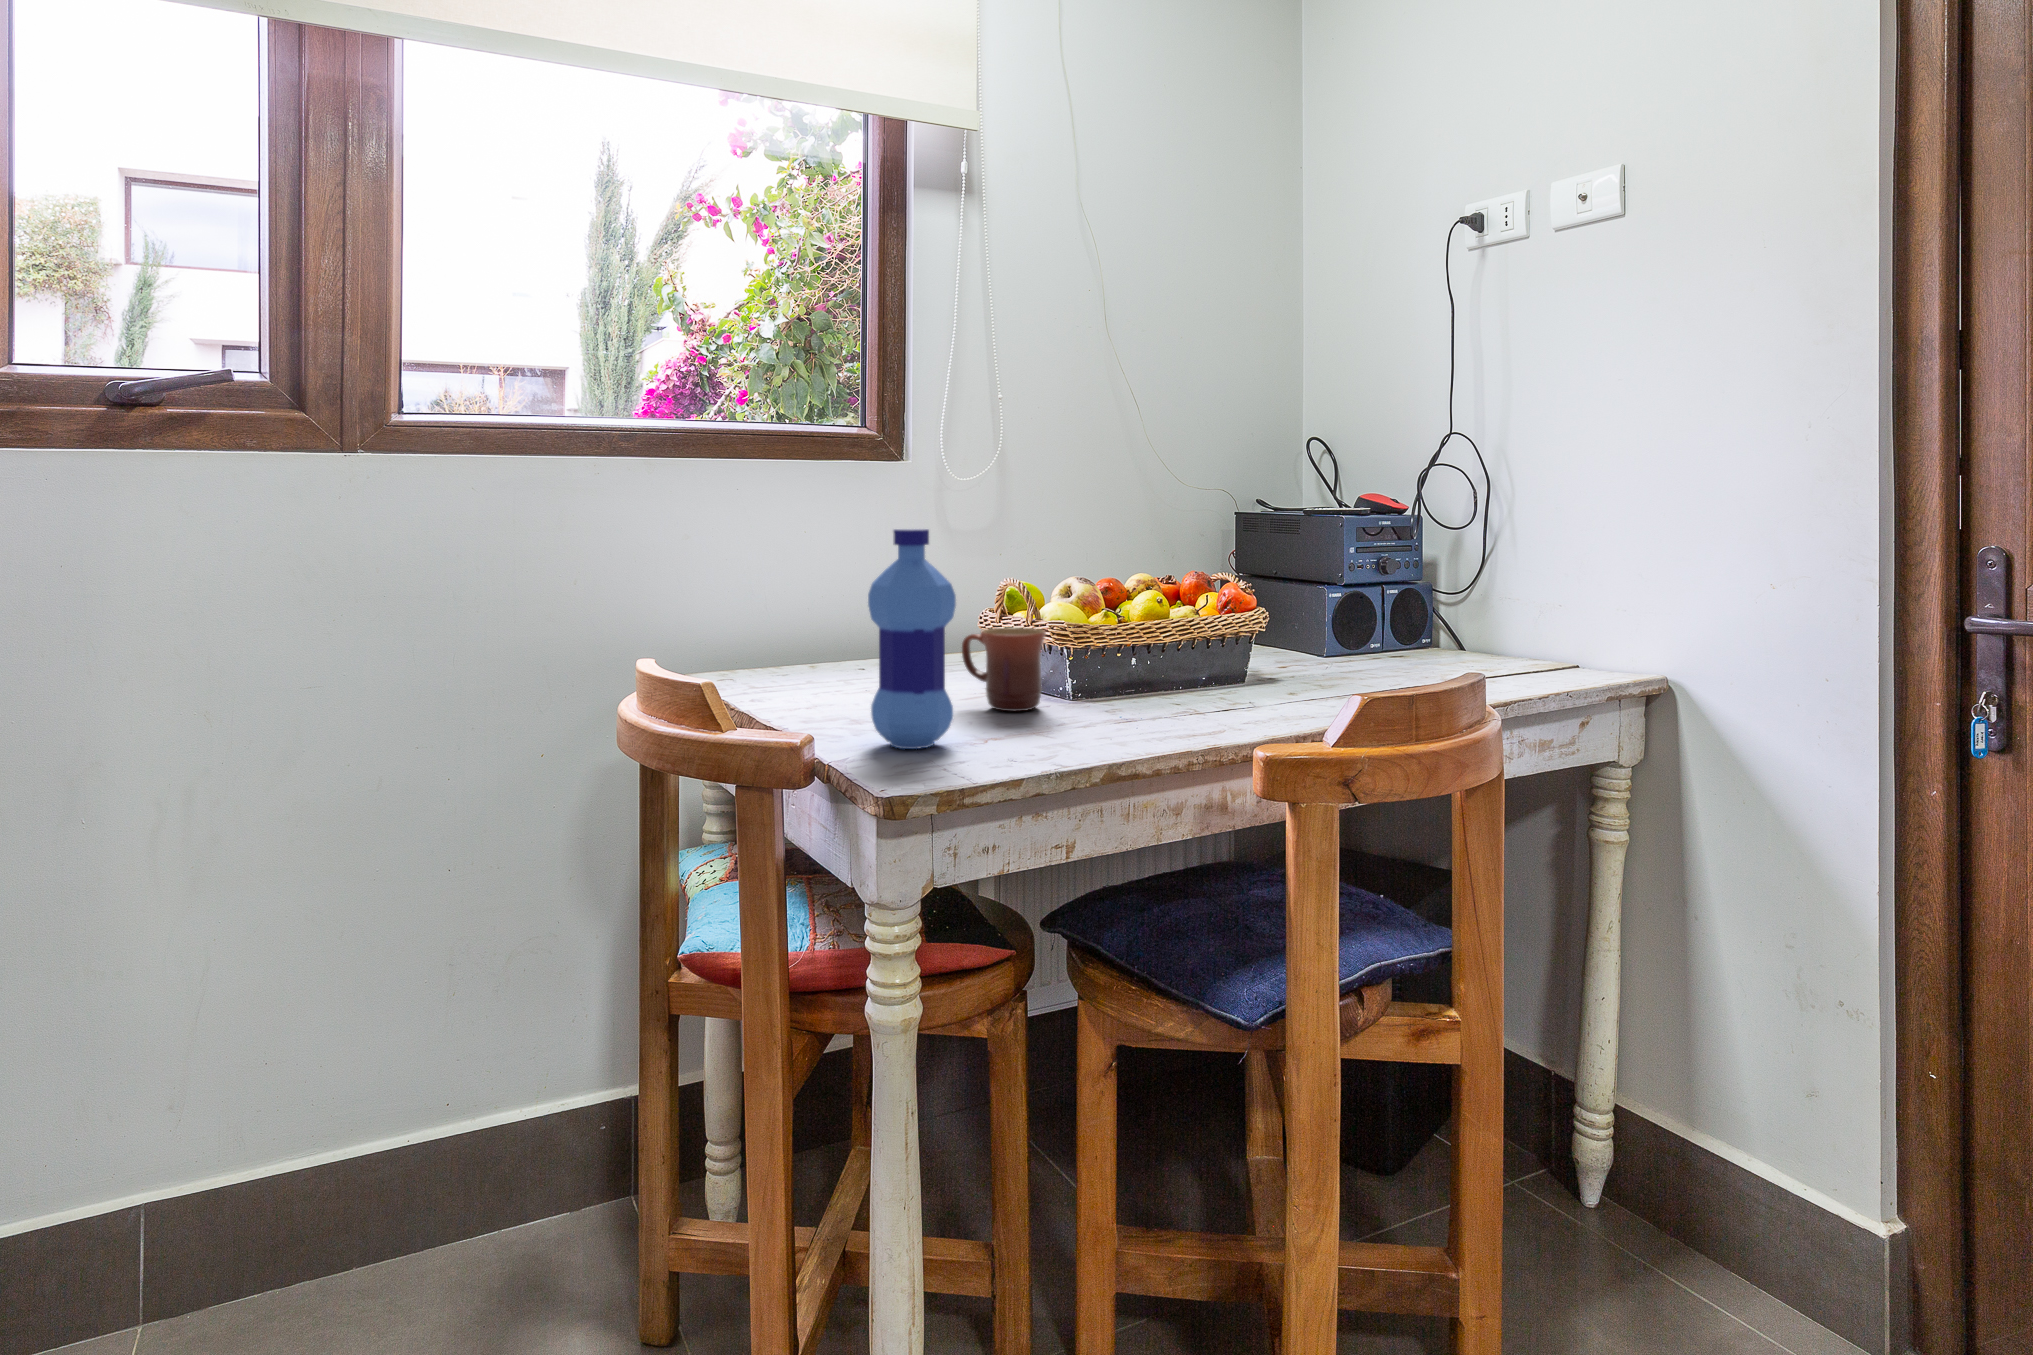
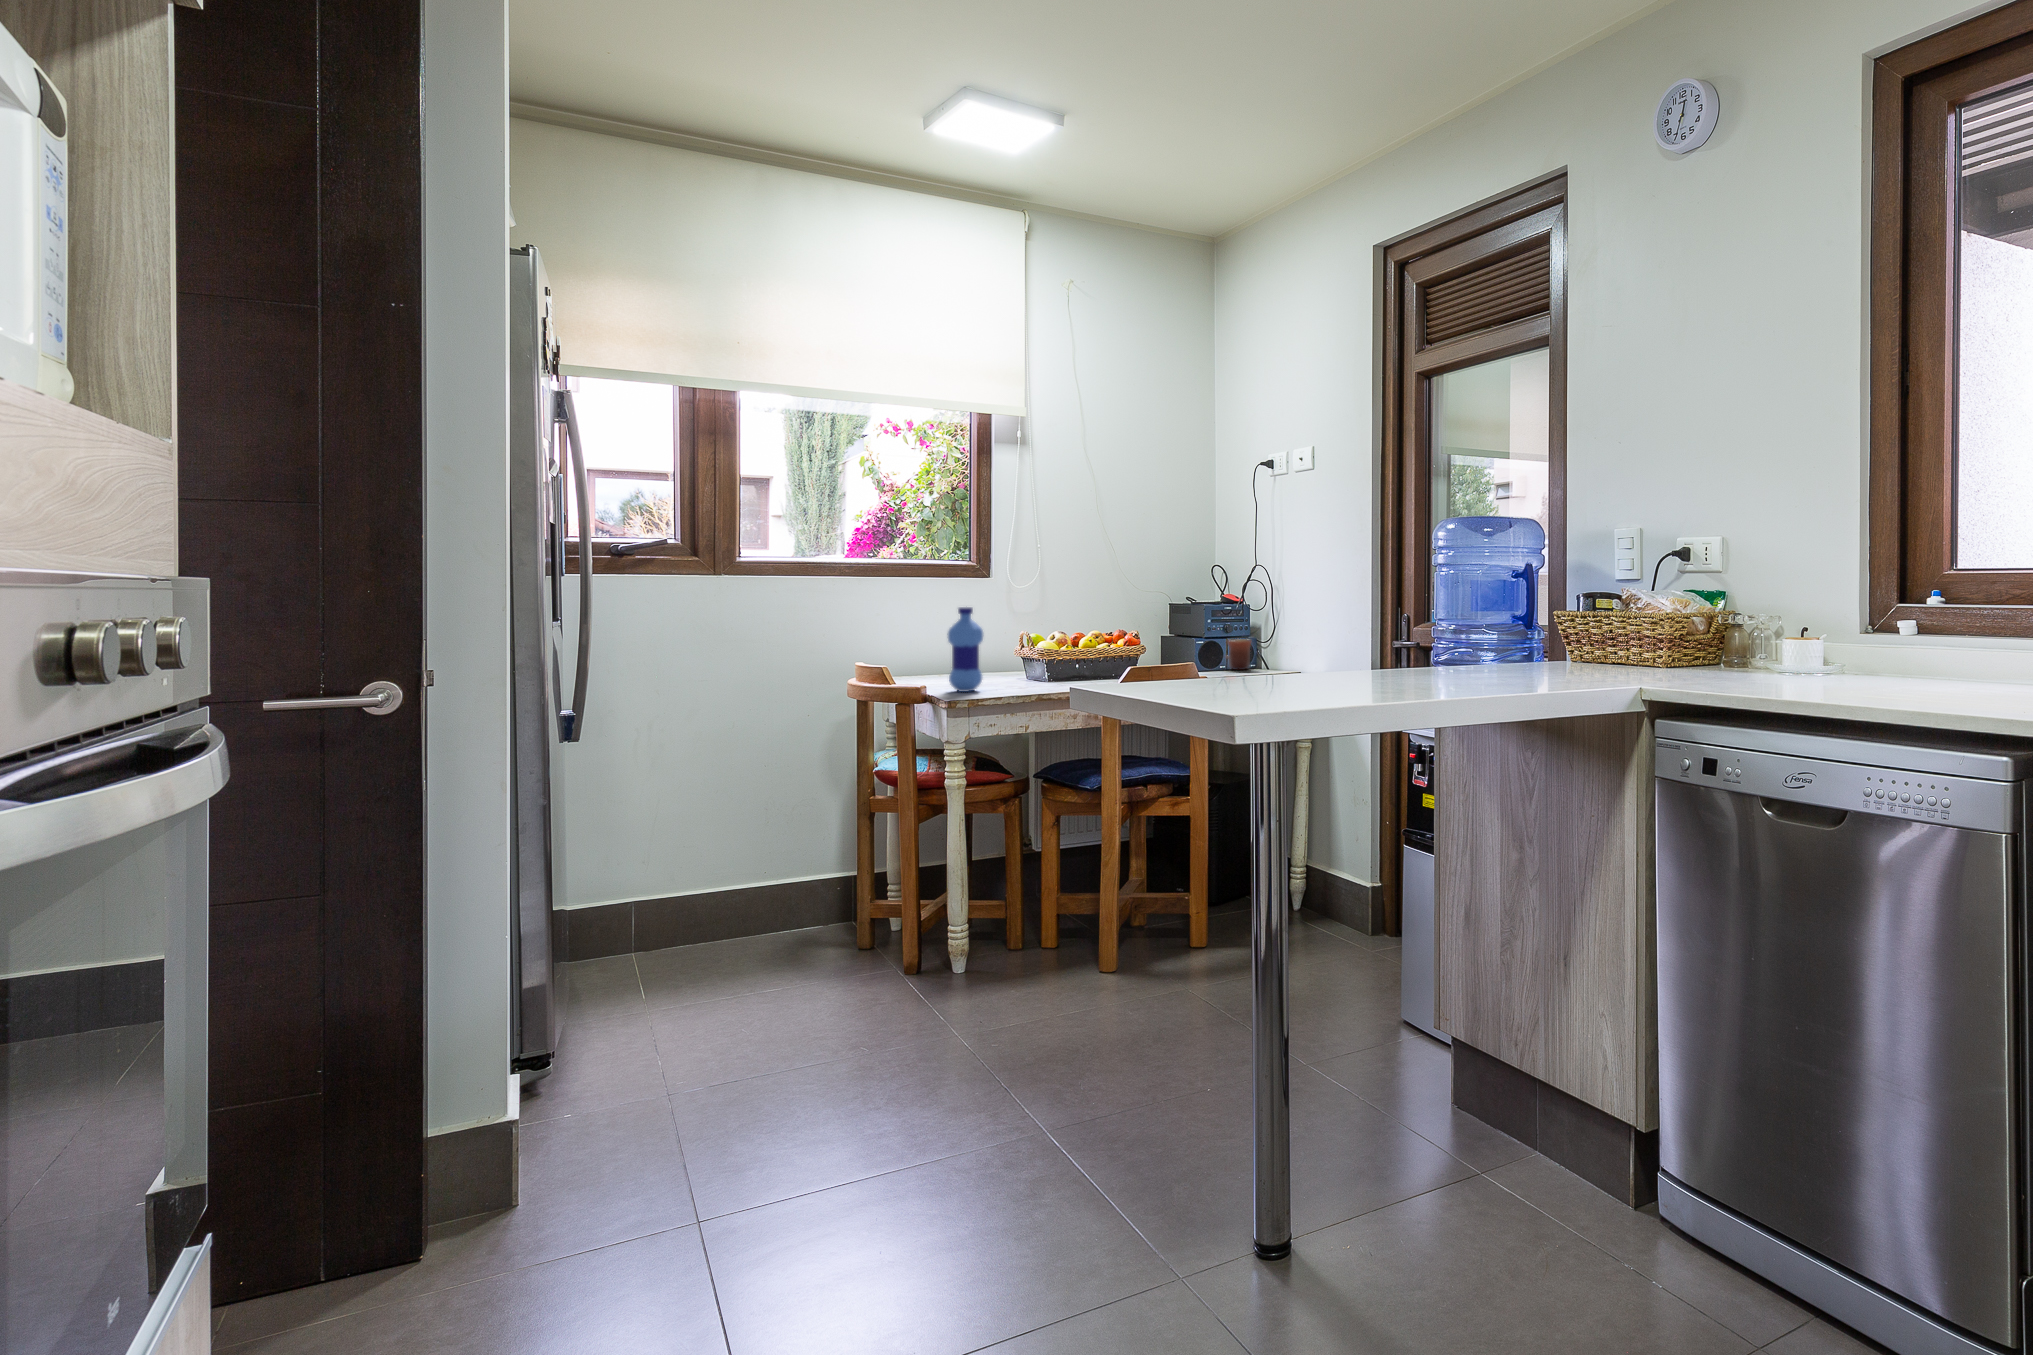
mug: present [962,627,1046,711] -> present [1226,639,1251,670]

